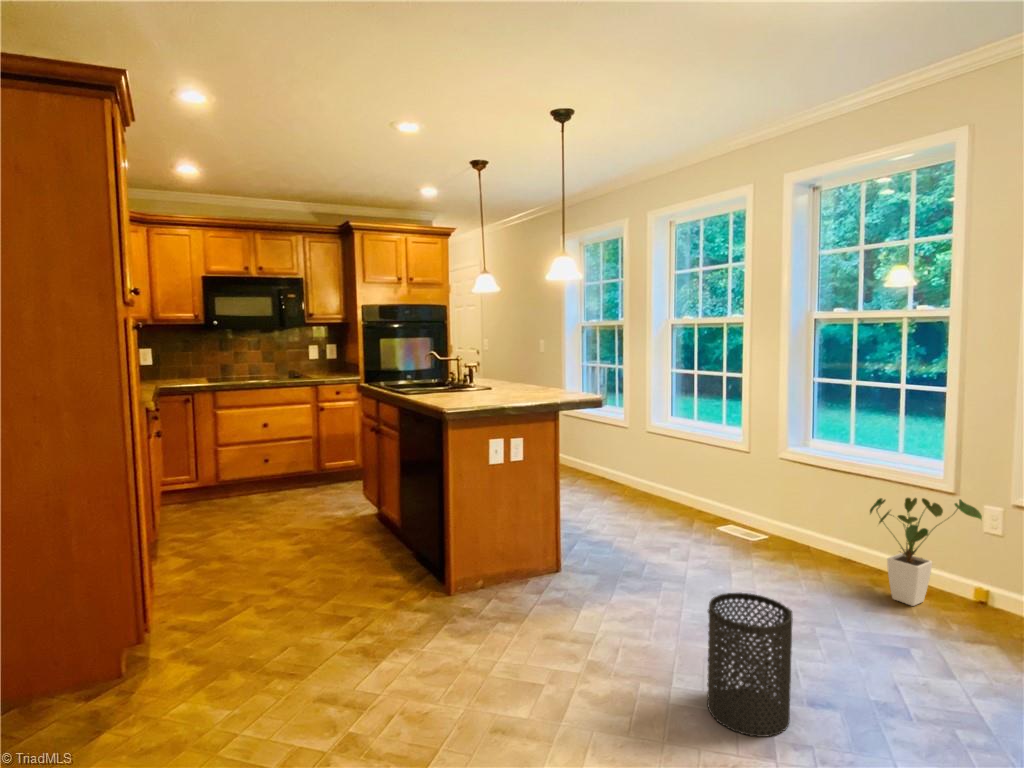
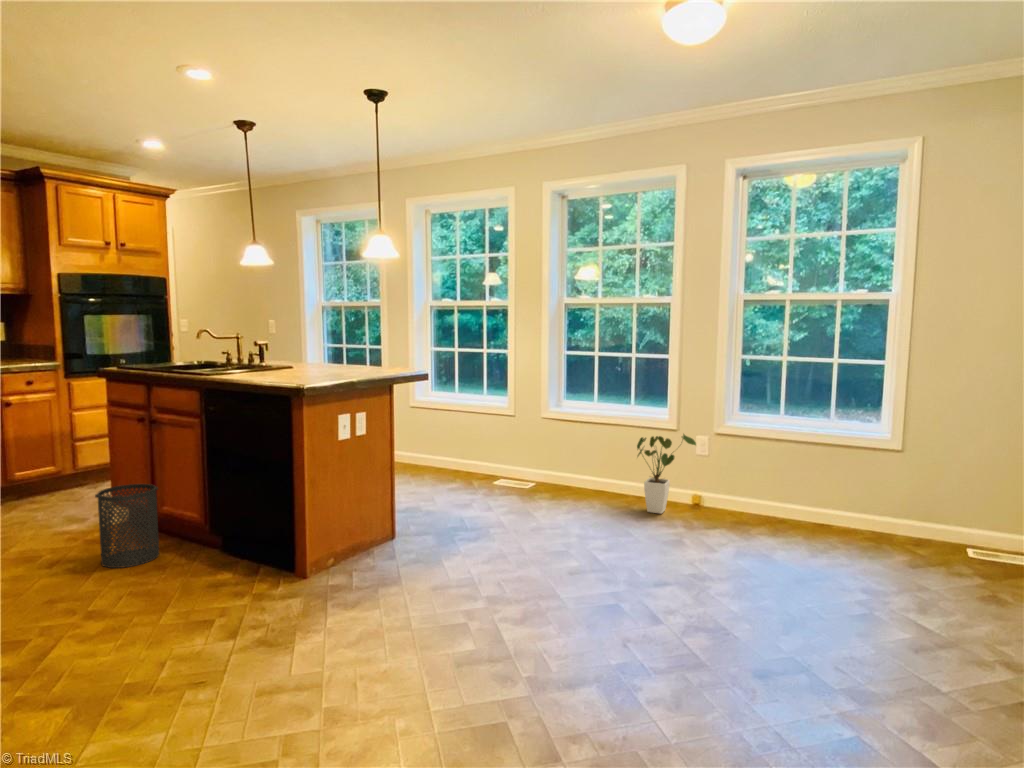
trash can: present [707,593,793,737] -> present [95,484,159,568]

